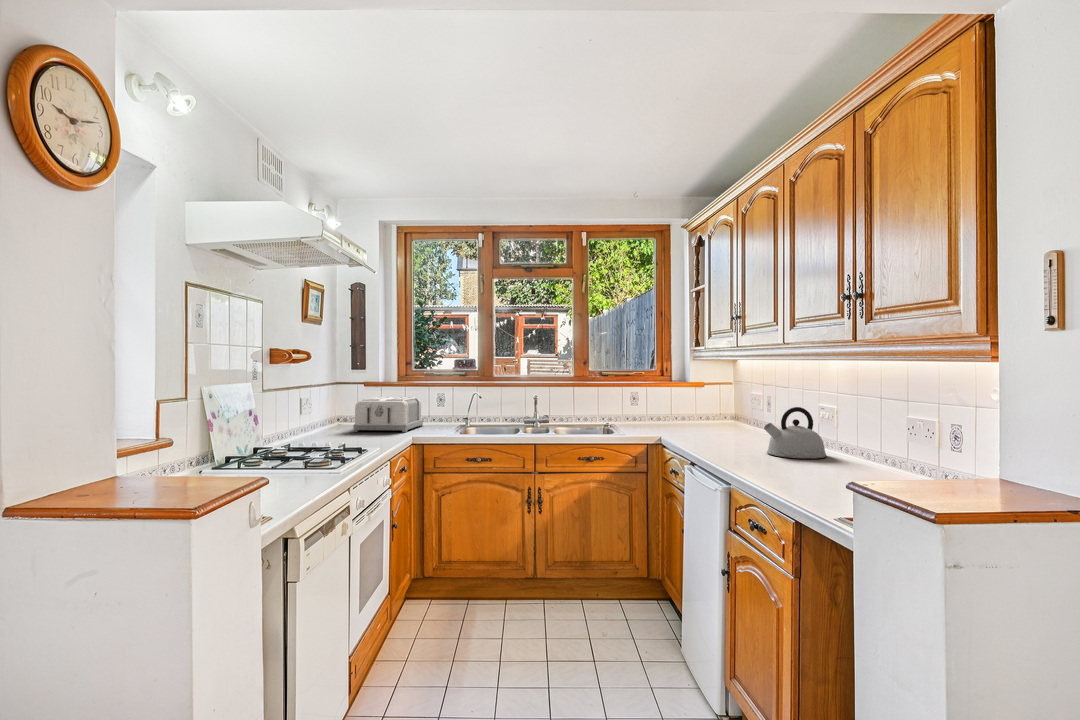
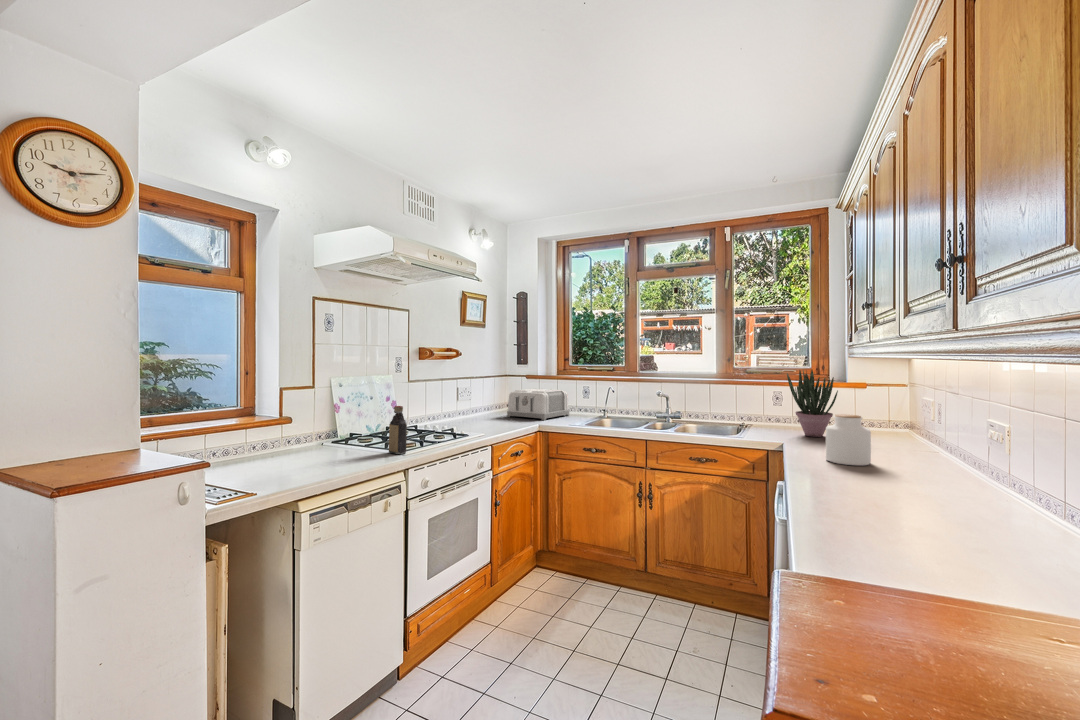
potted plant: none [648,369,691,429] -> present [787,370,838,437]
jar: none [711,406,745,447] -> present [826,414,871,465]
kettle: present [764,407,827,458] -> none [874,422,971,492]
bottle: none [293,419,319,480] -> present [389,406,407,454]

